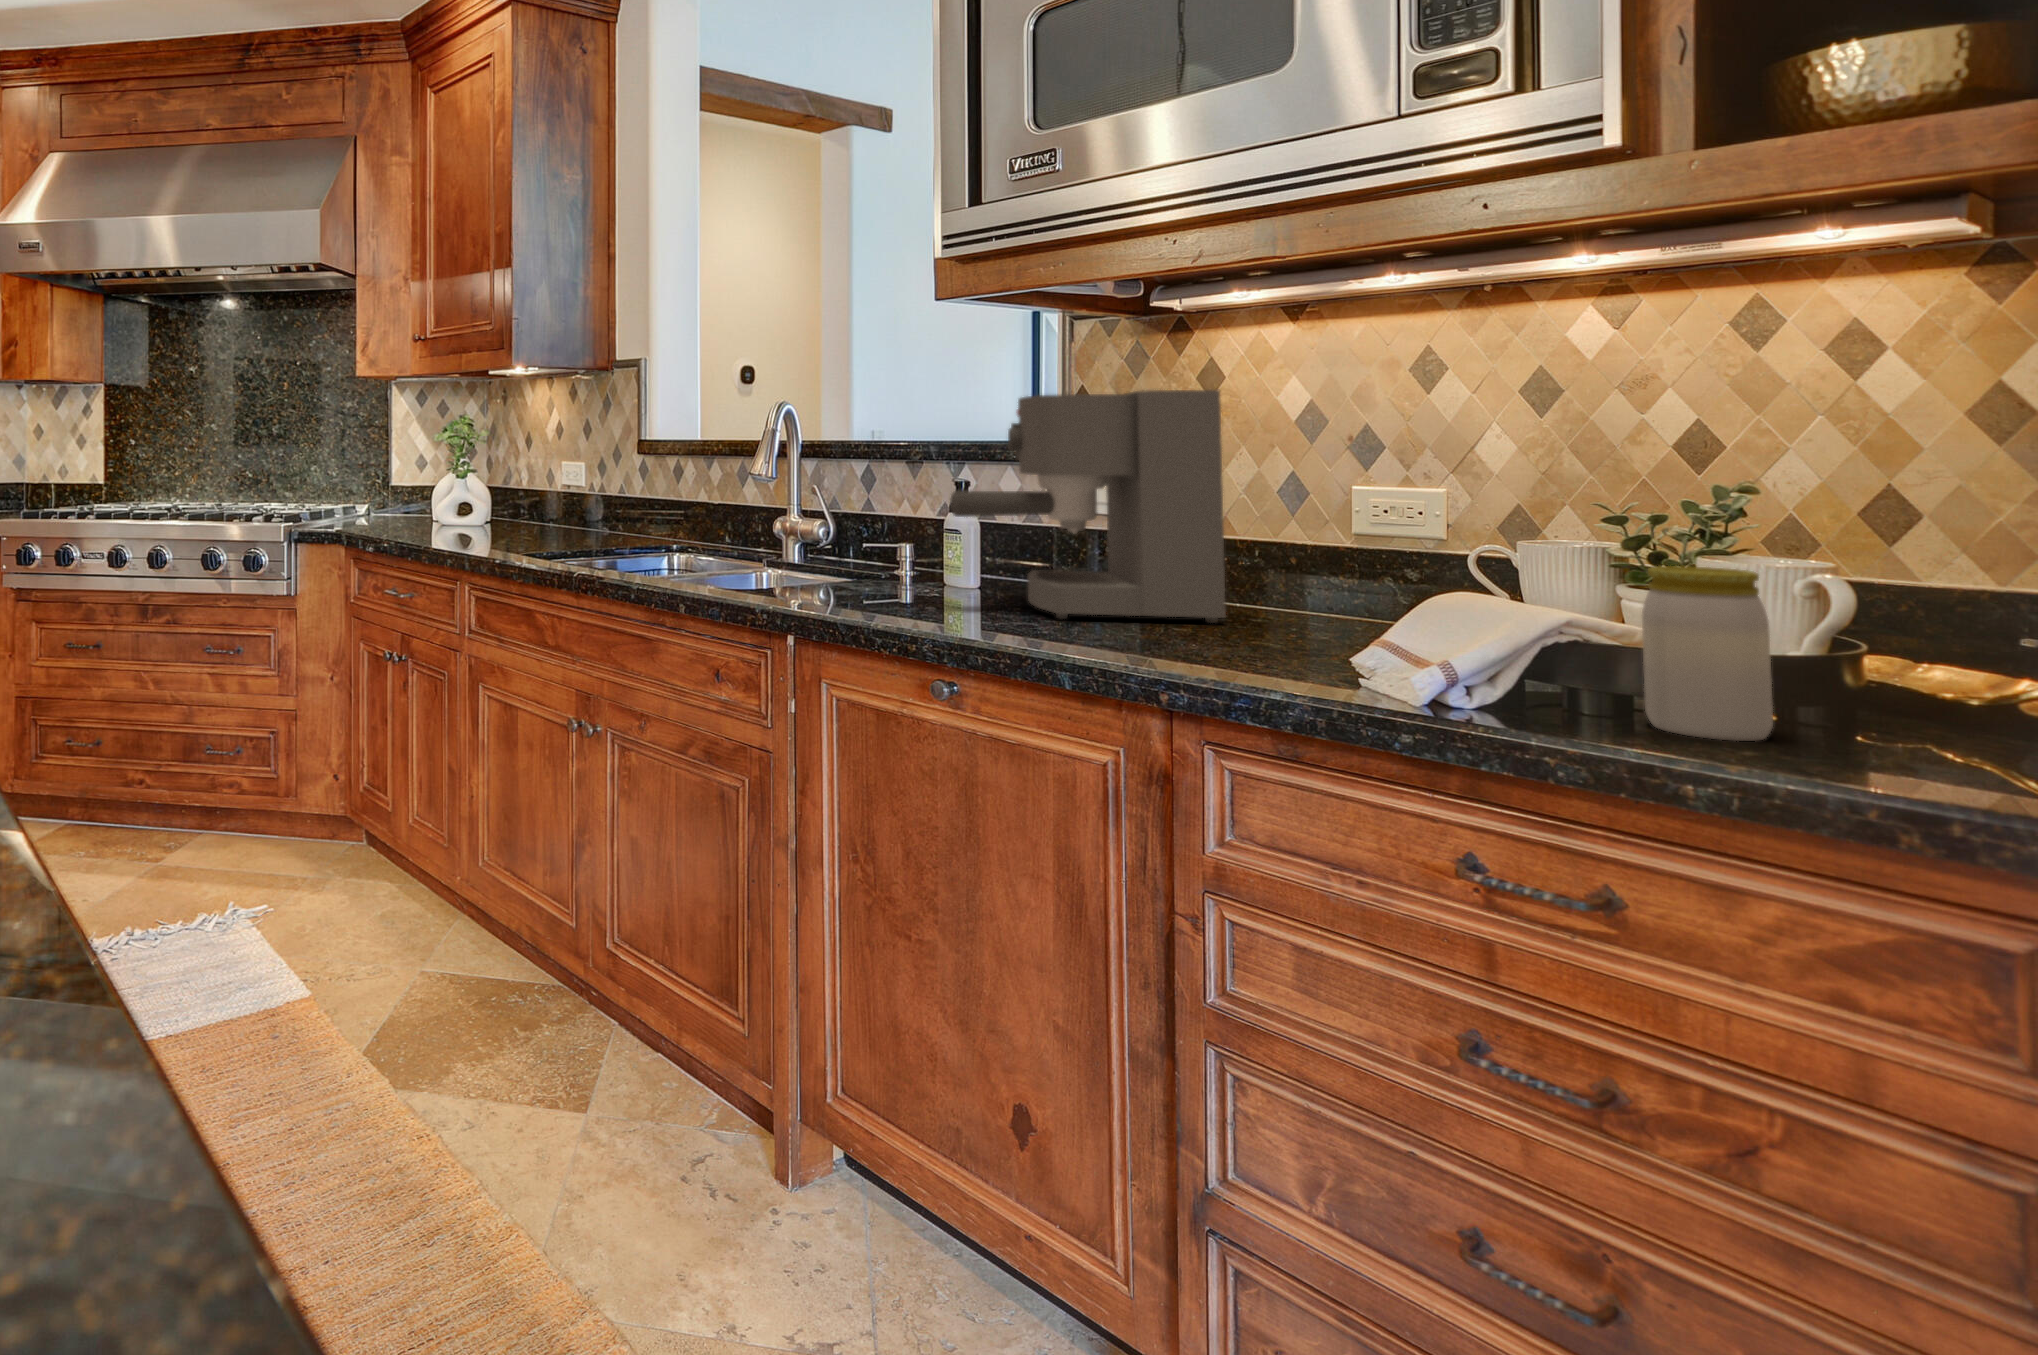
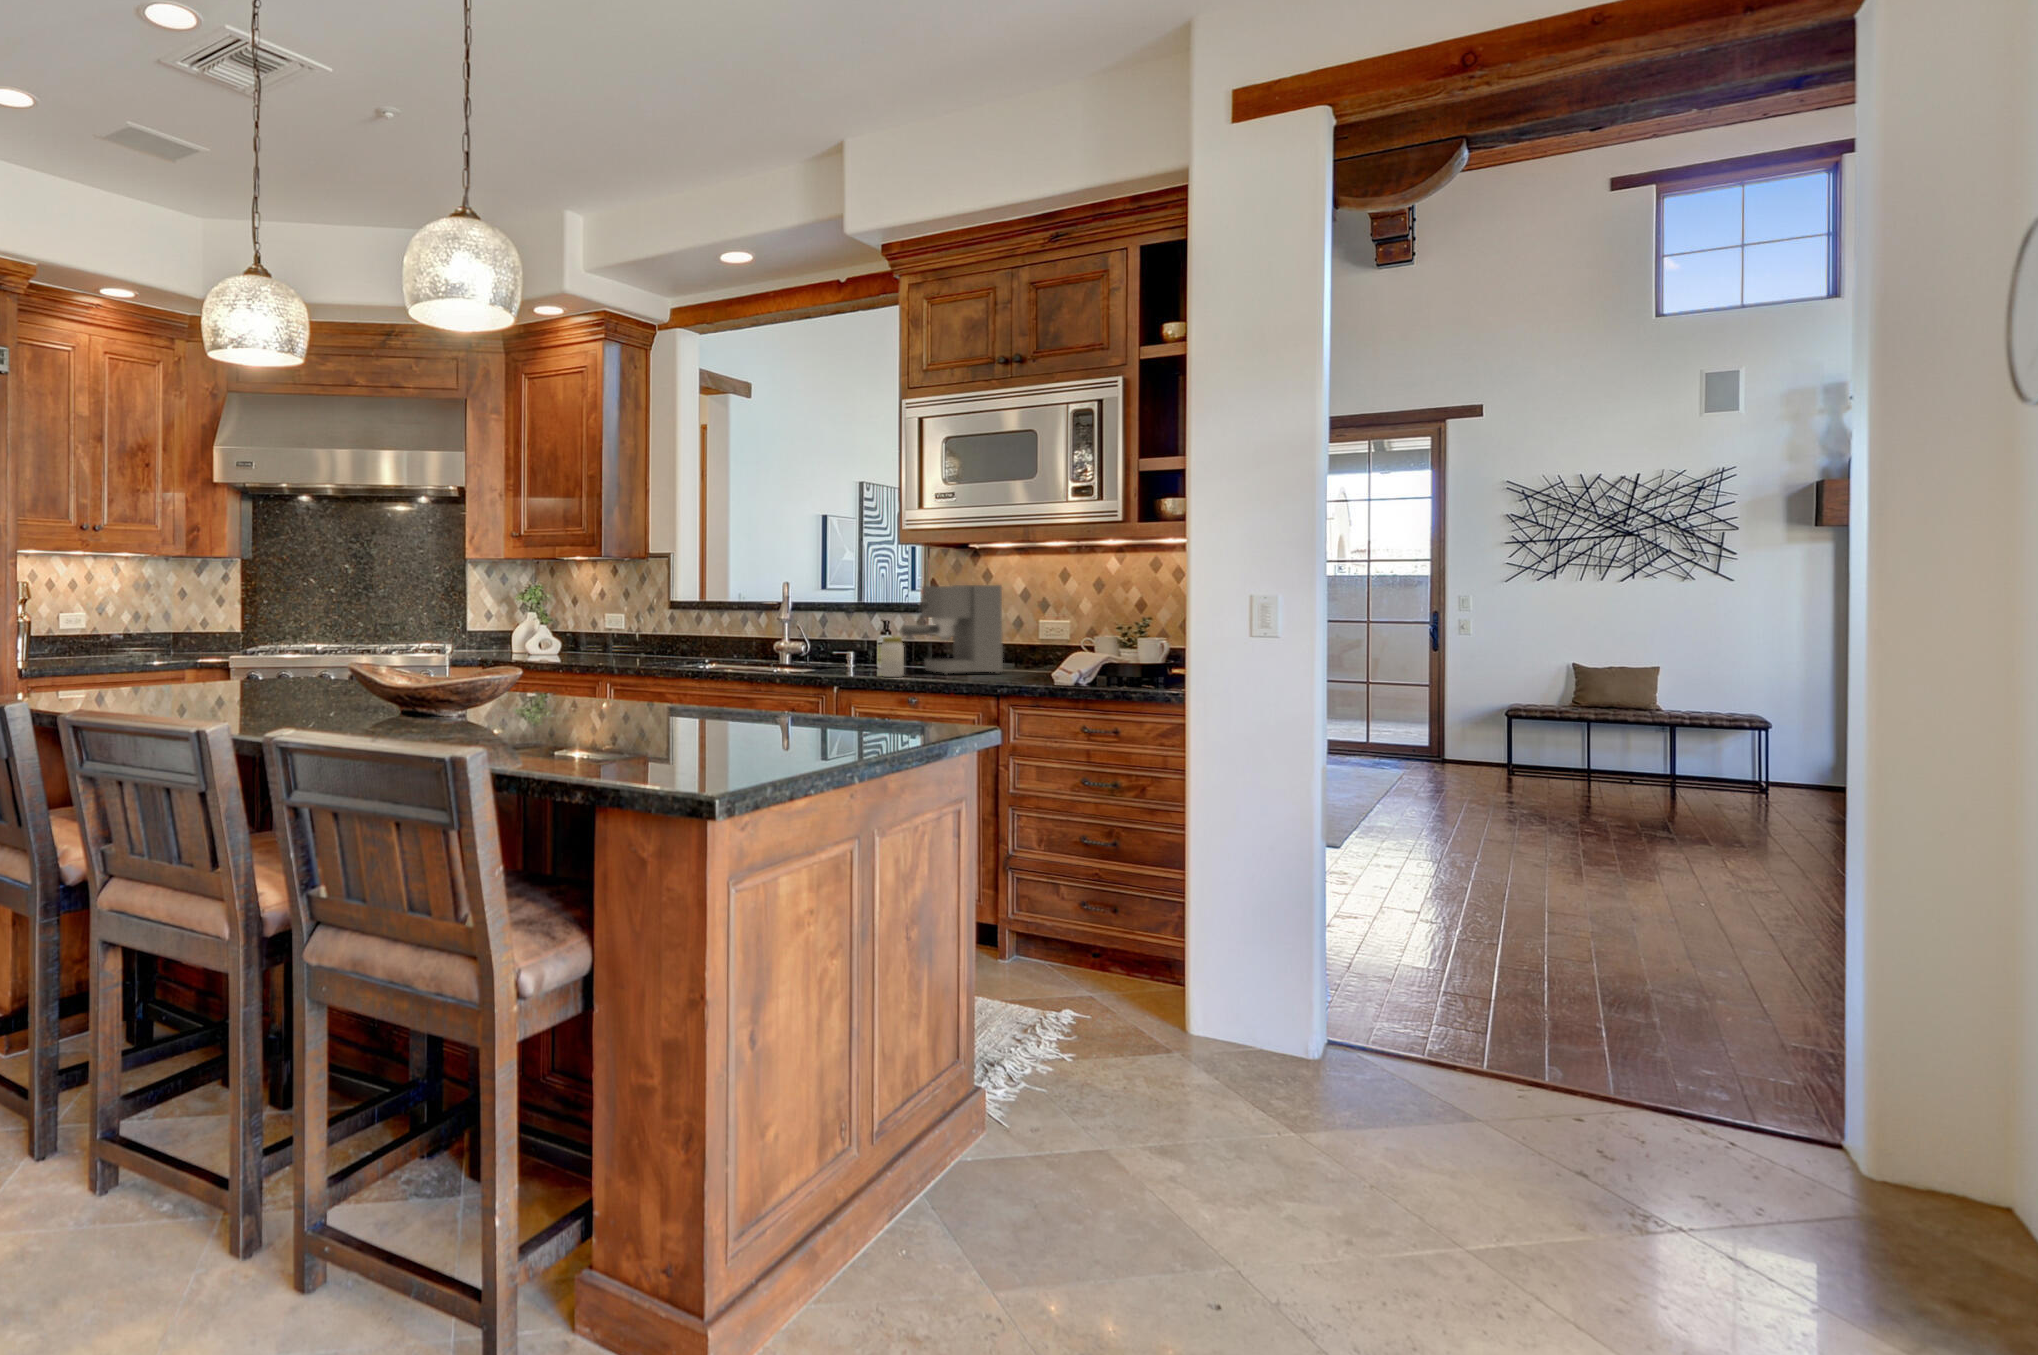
jar: present [1642,566,1773,741] -> present [881,637,904,677]

